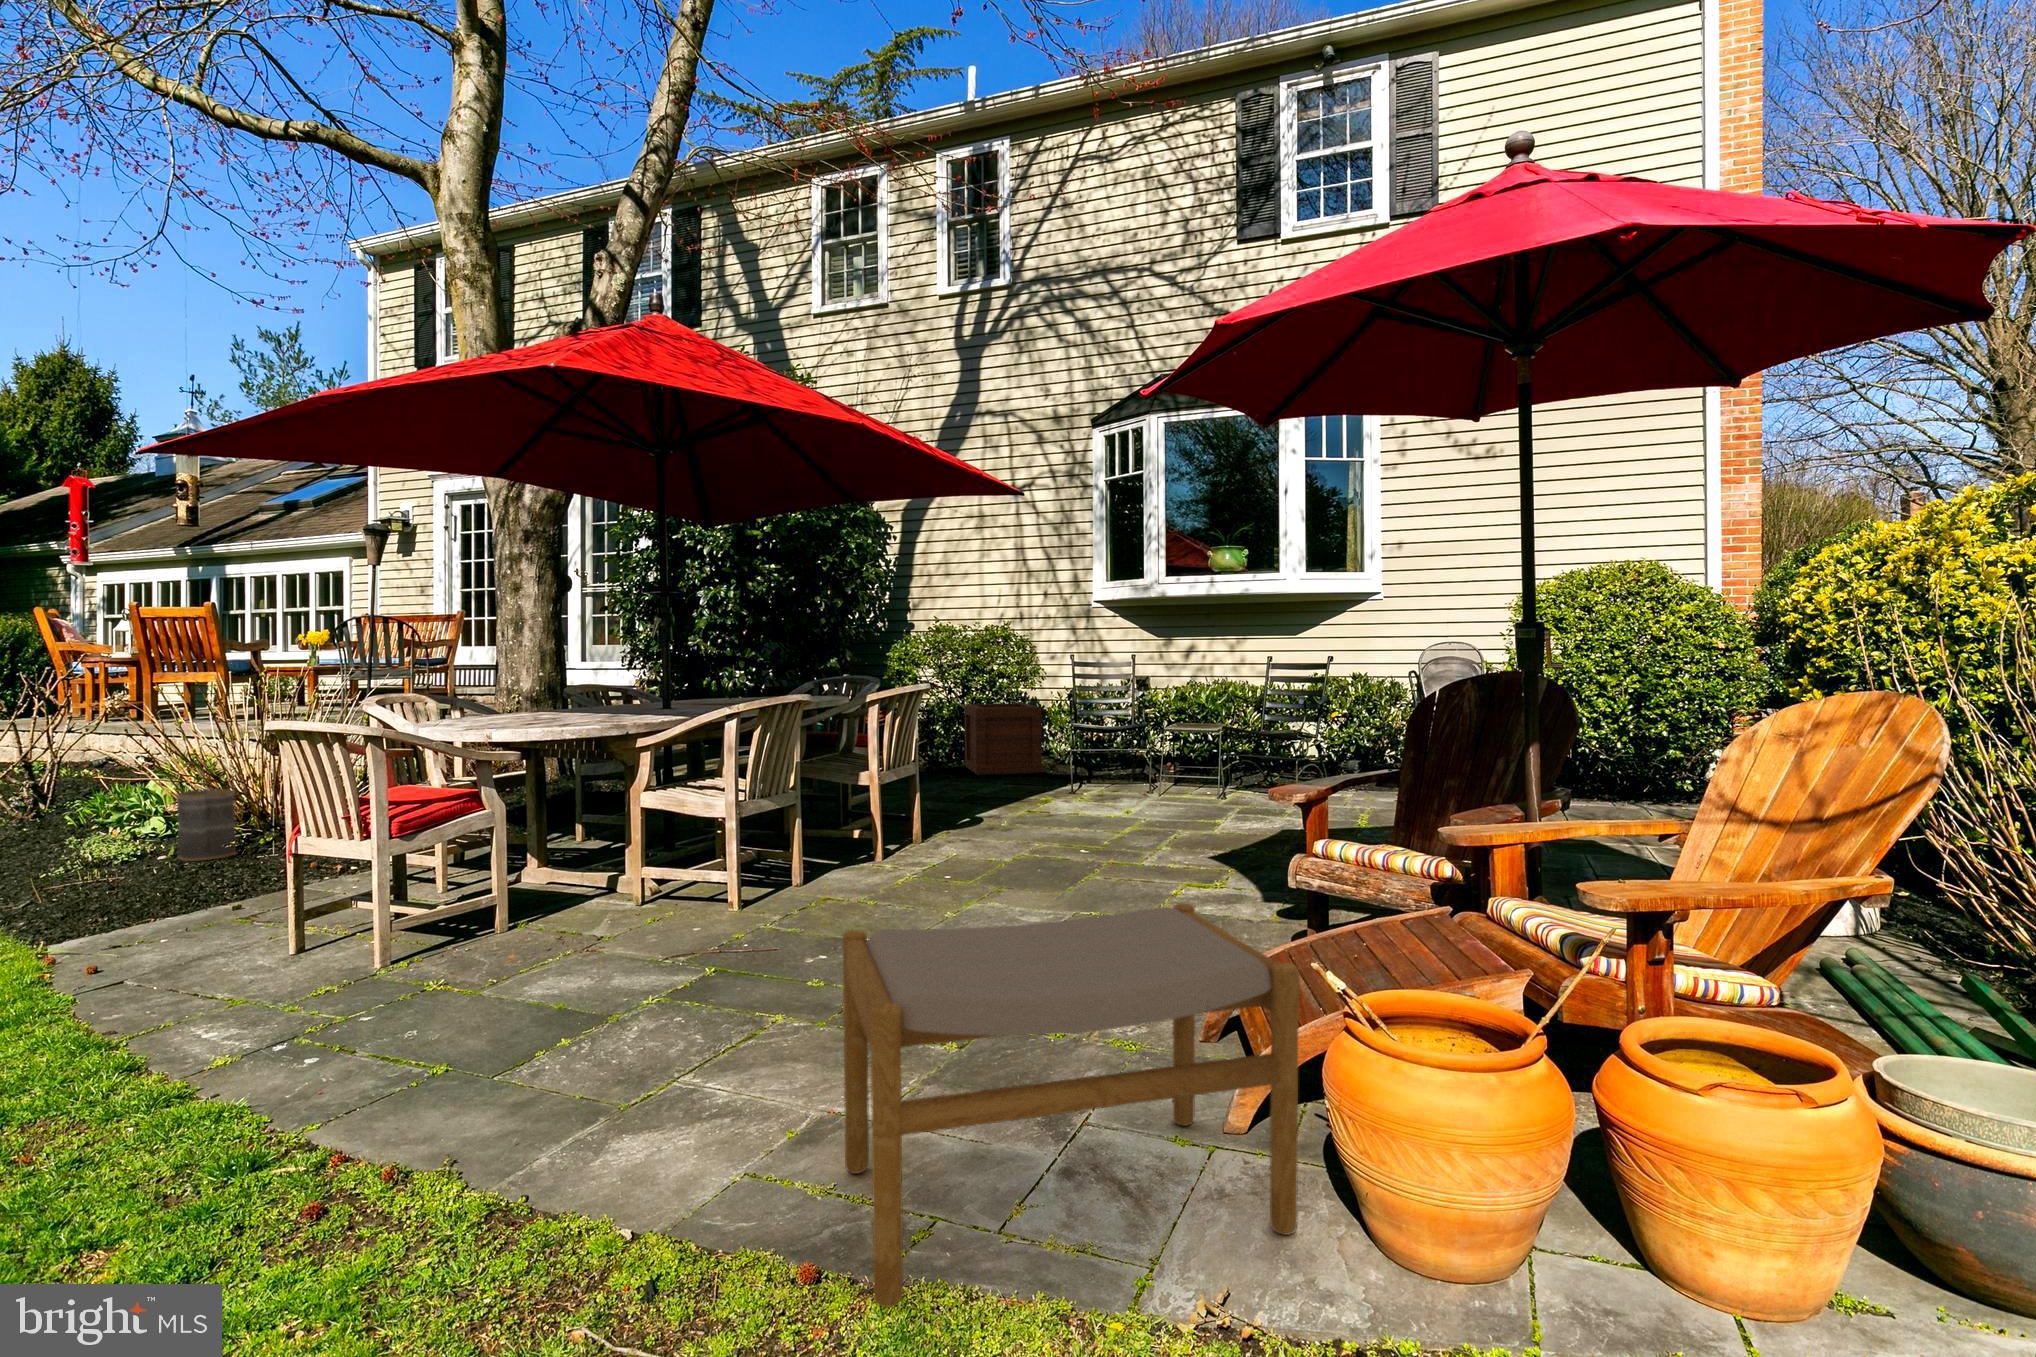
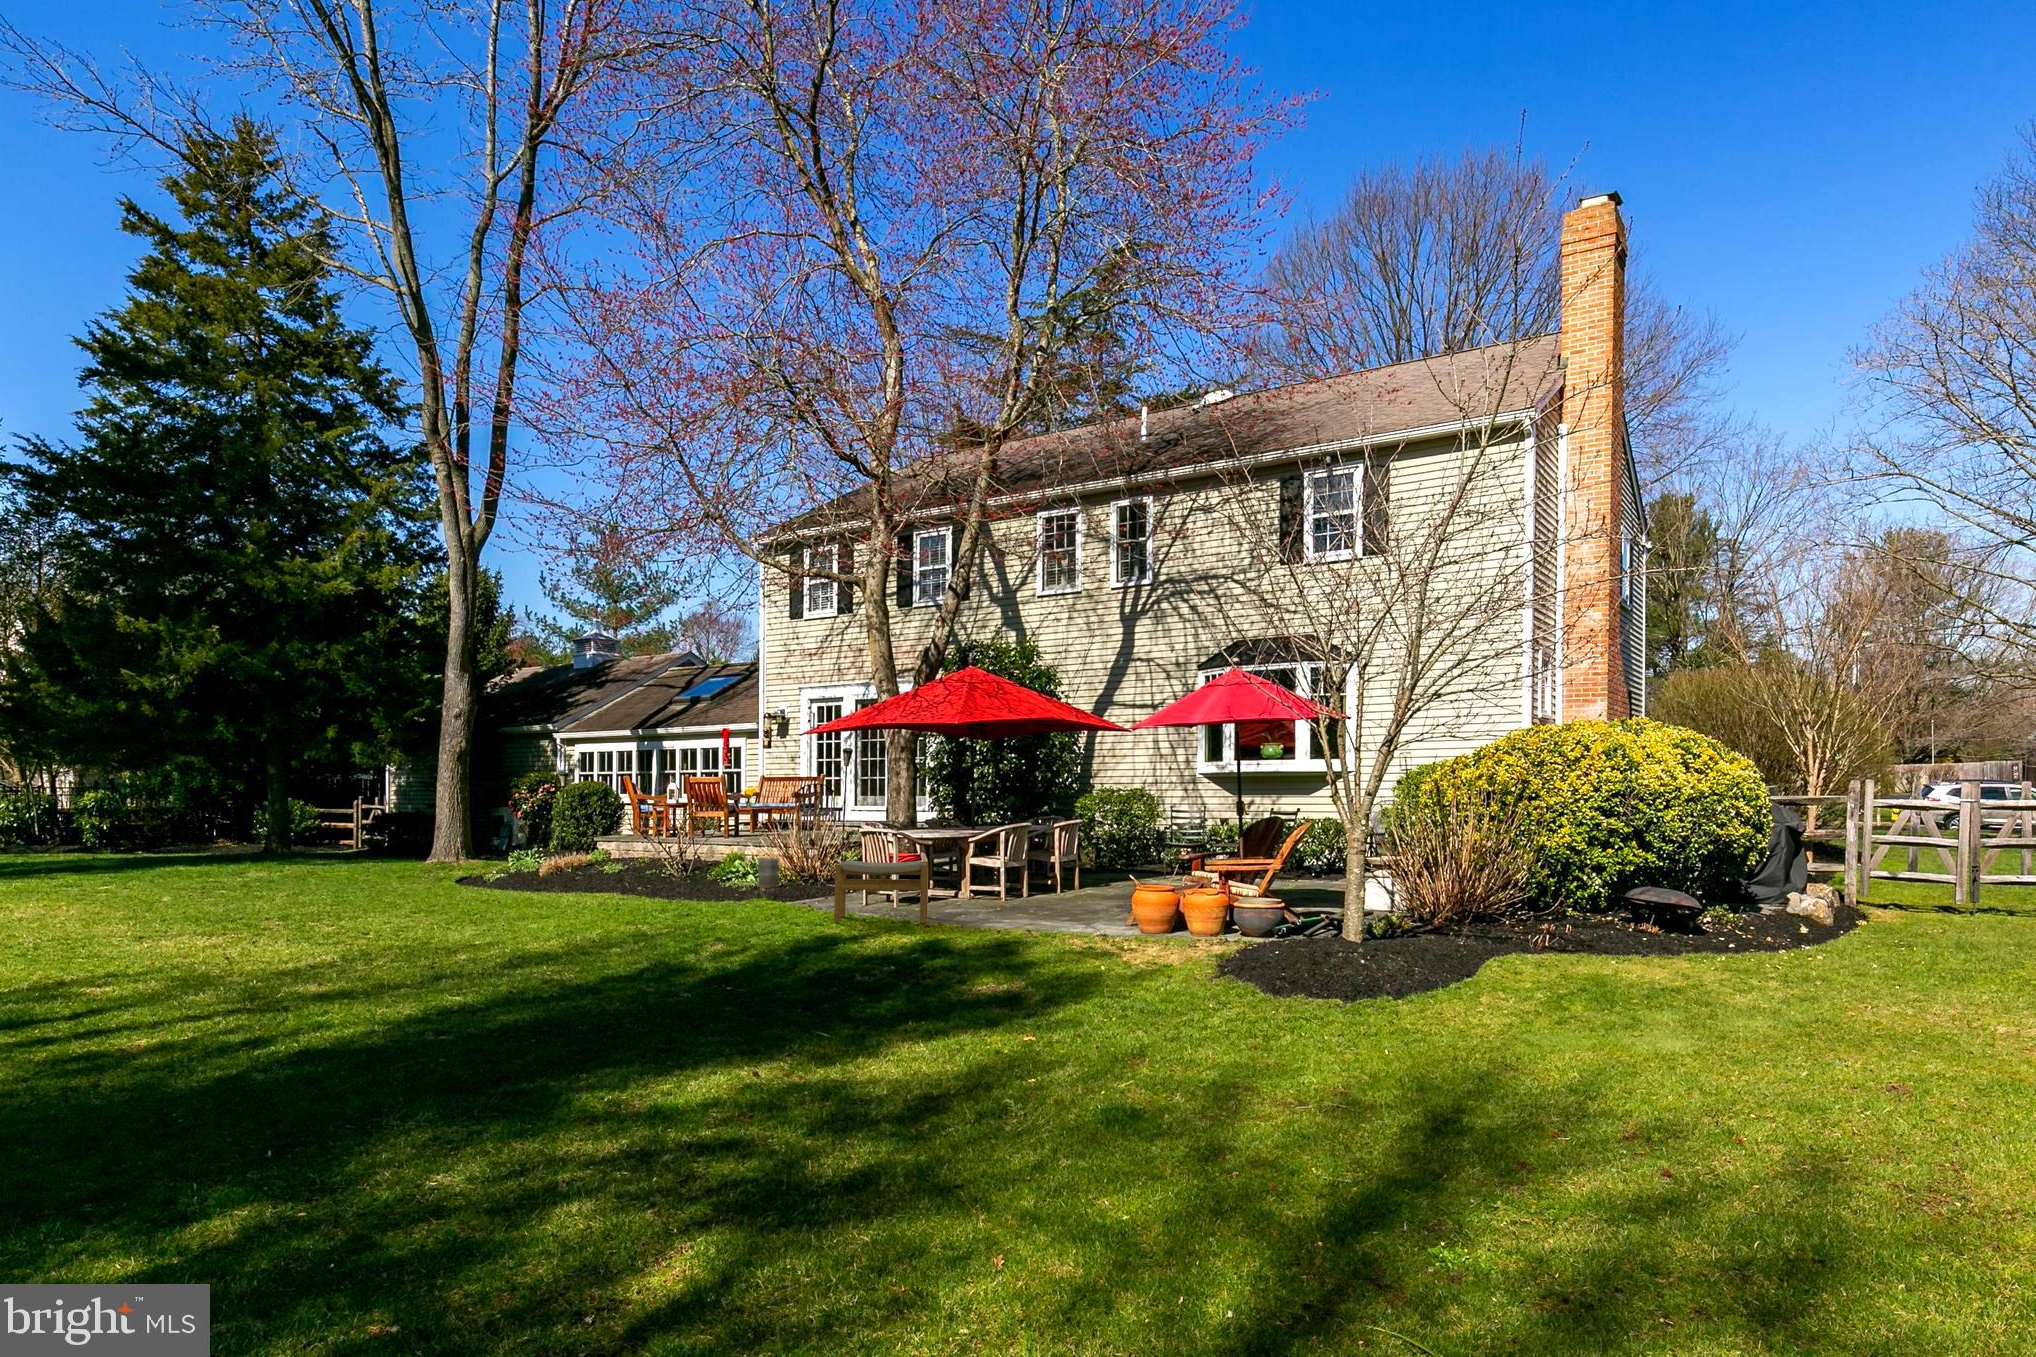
wooden crate: present [965,703,1042,775] -> none [1118,836,1161,877]
footstool: present [843,904,1299,1307] -> present [834,860,928,923]

